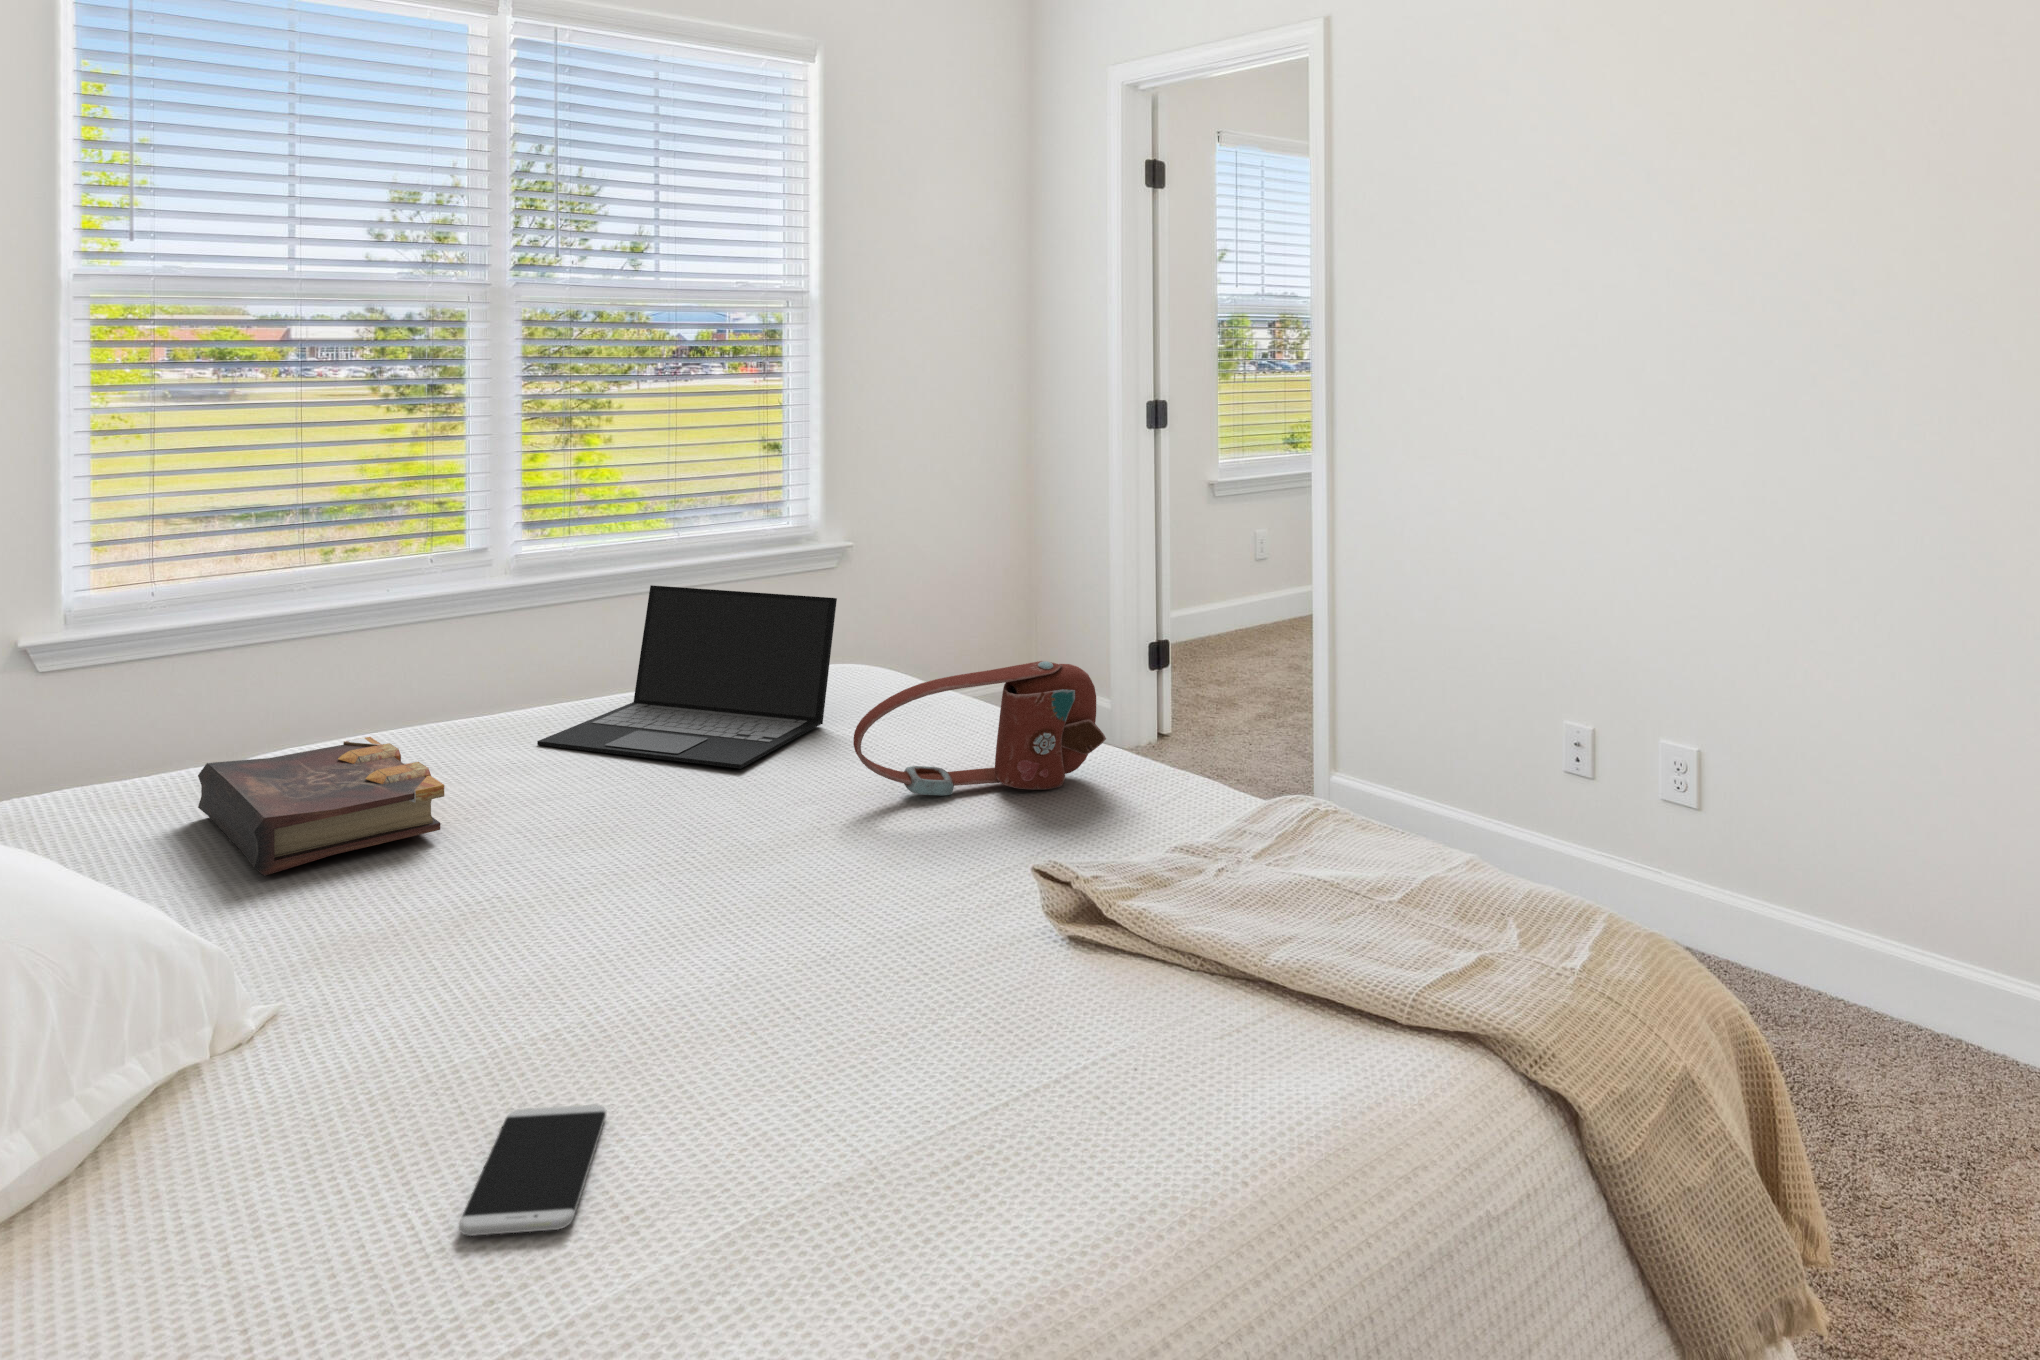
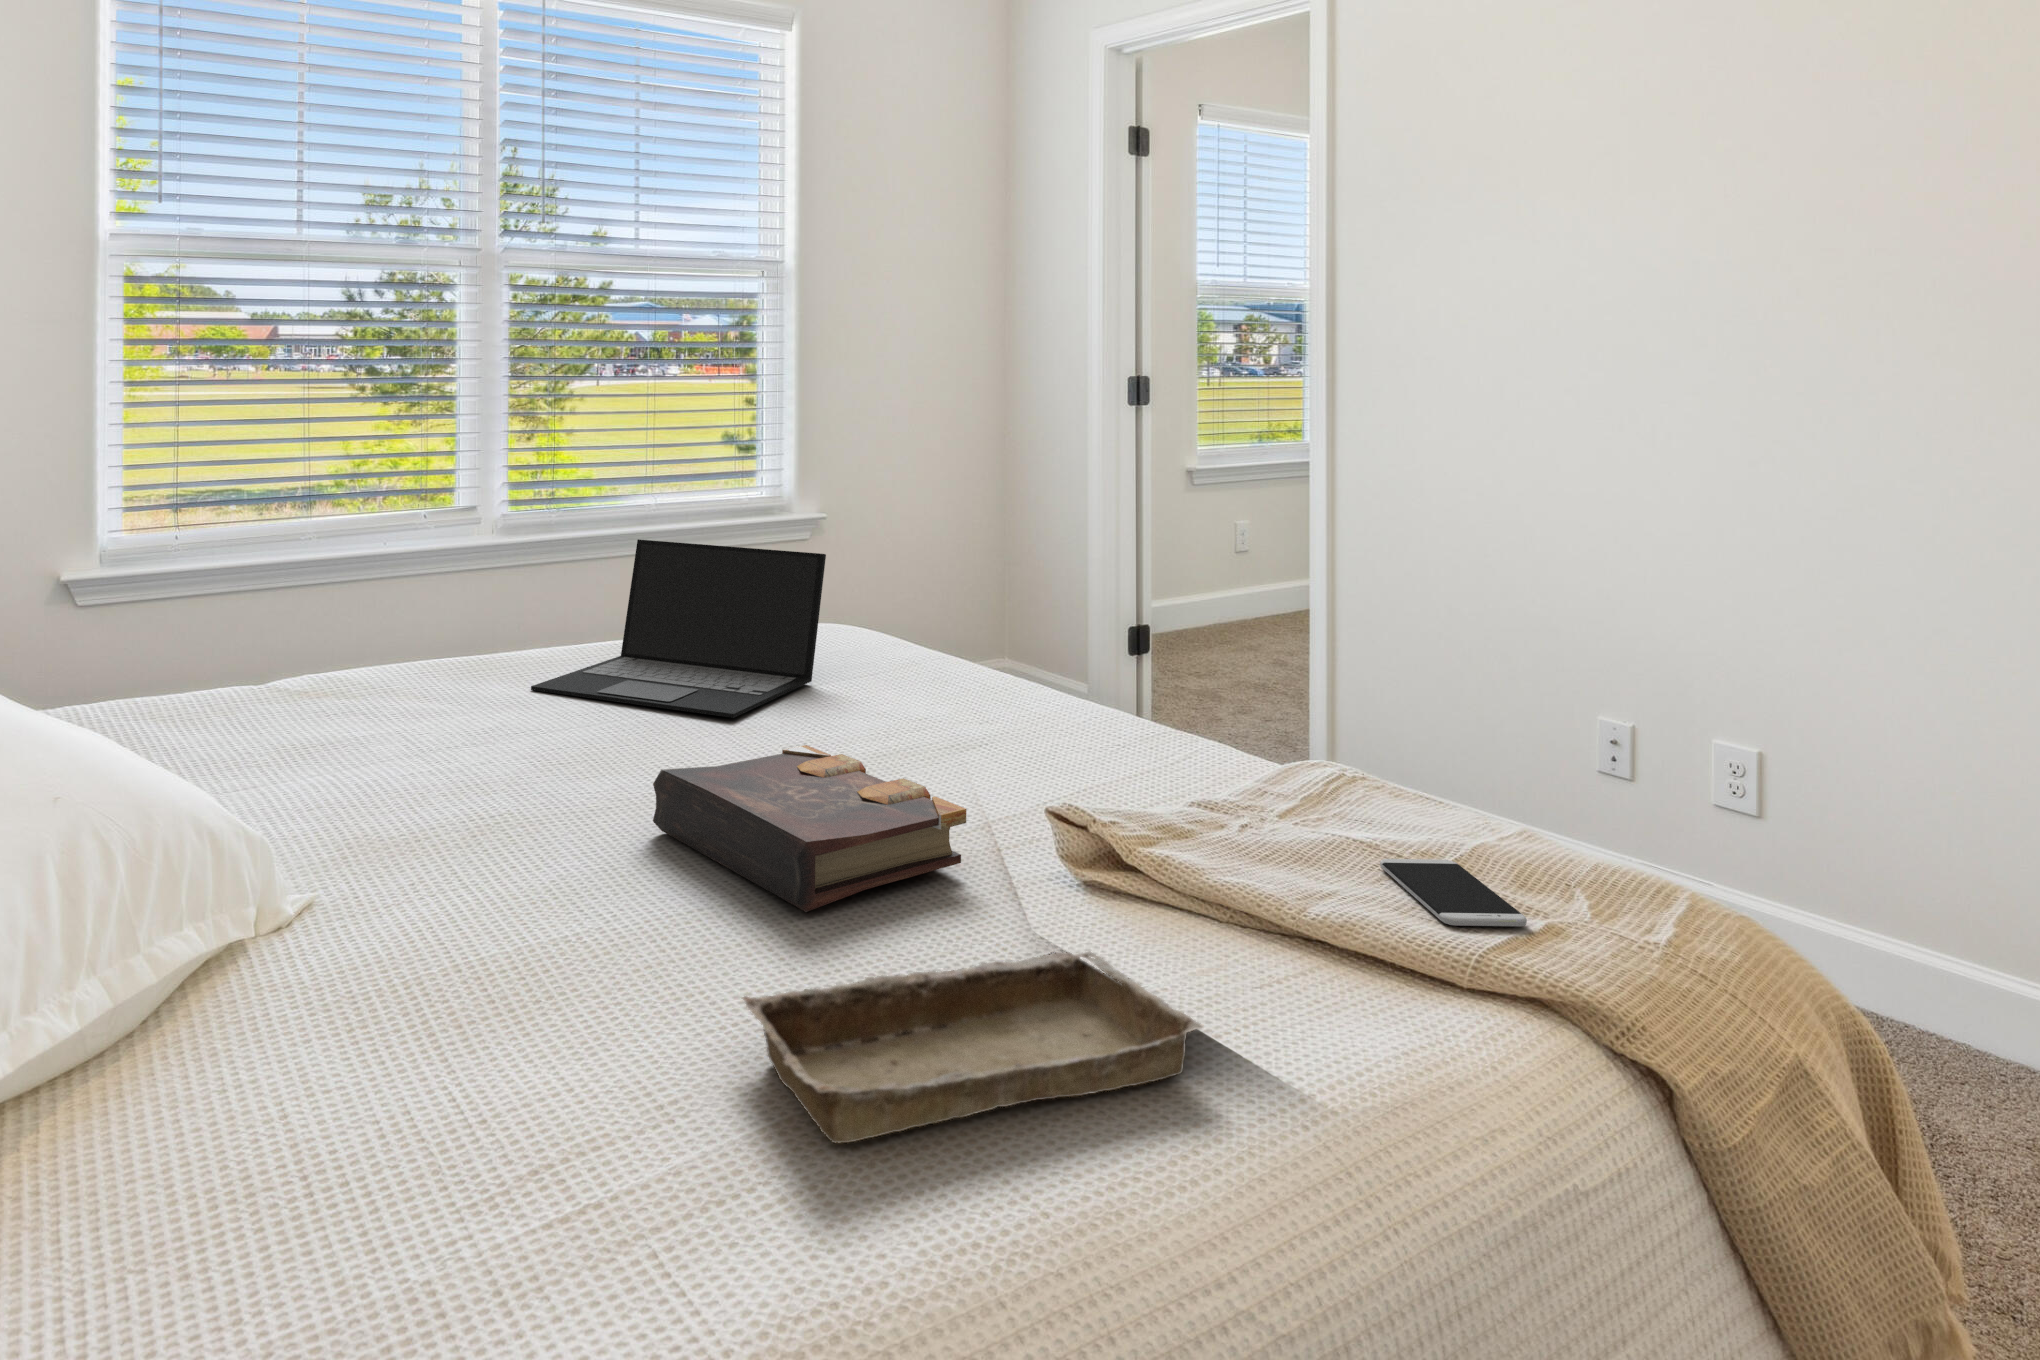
handbag: present [853,661,1106,795] -> none [851,616,1113,751]
book: present [198,737,444,876] -> present [653,745,966,912]
tray: none [712,1014,1157,1246] -> present [742,952,1201,1143]
smartphone: present [459,1105,606,1236] -> present [1380,859,1527,926]

